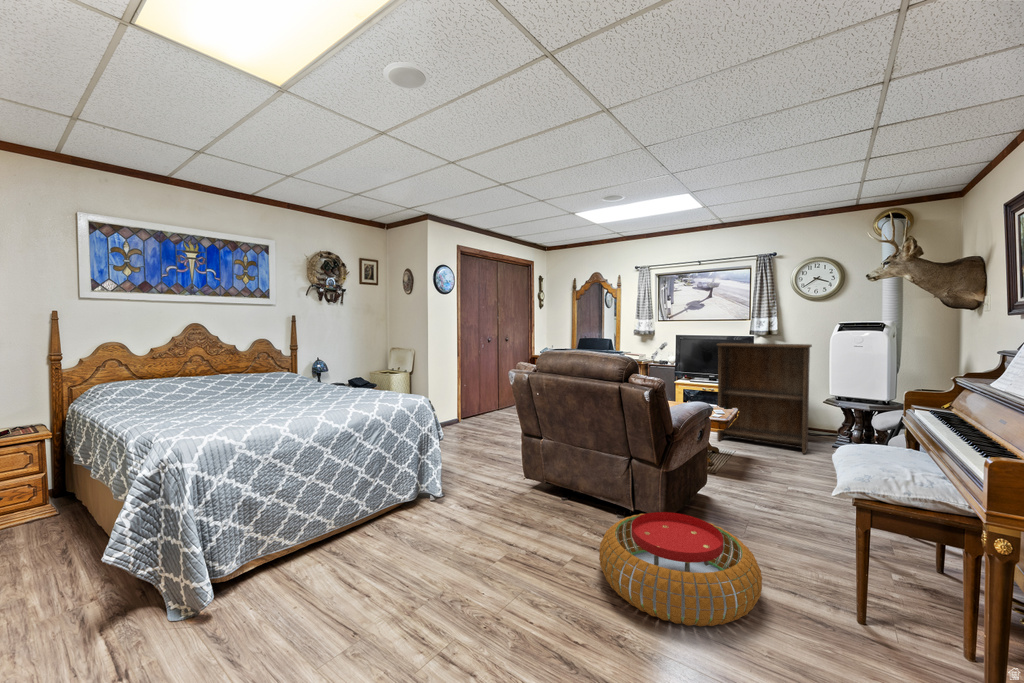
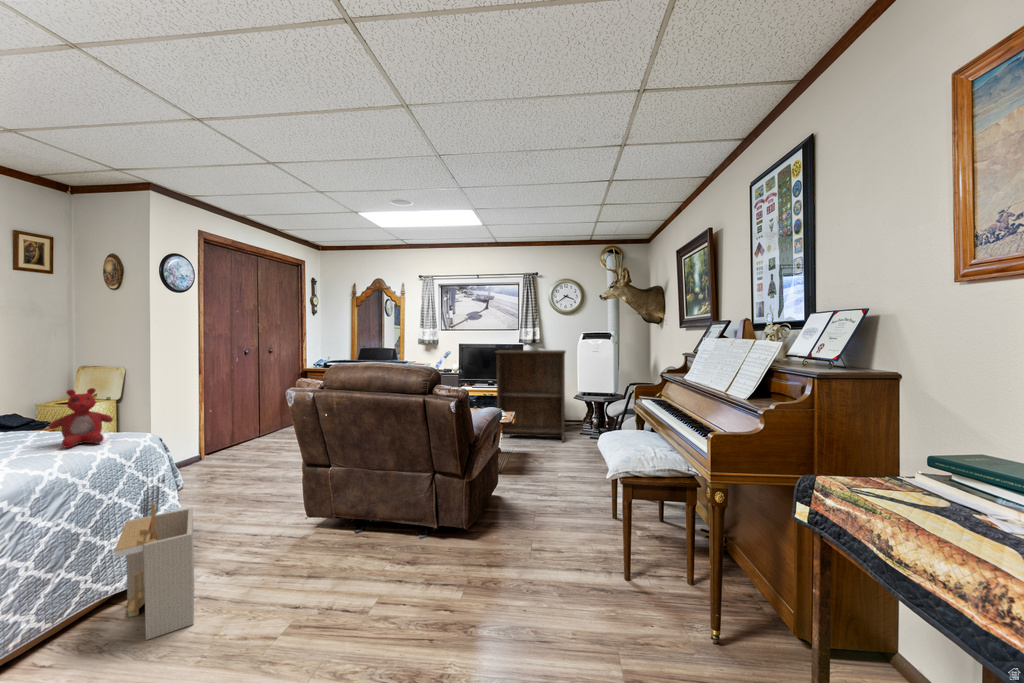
stuffed bear: none [372,362,404,401] -> present [49,388,113,448]
storage bin: none [404,444,448,537] -> present [114,503,194,640]
pouf: present [599,512,762,627] -> none [411,524,567,647]

